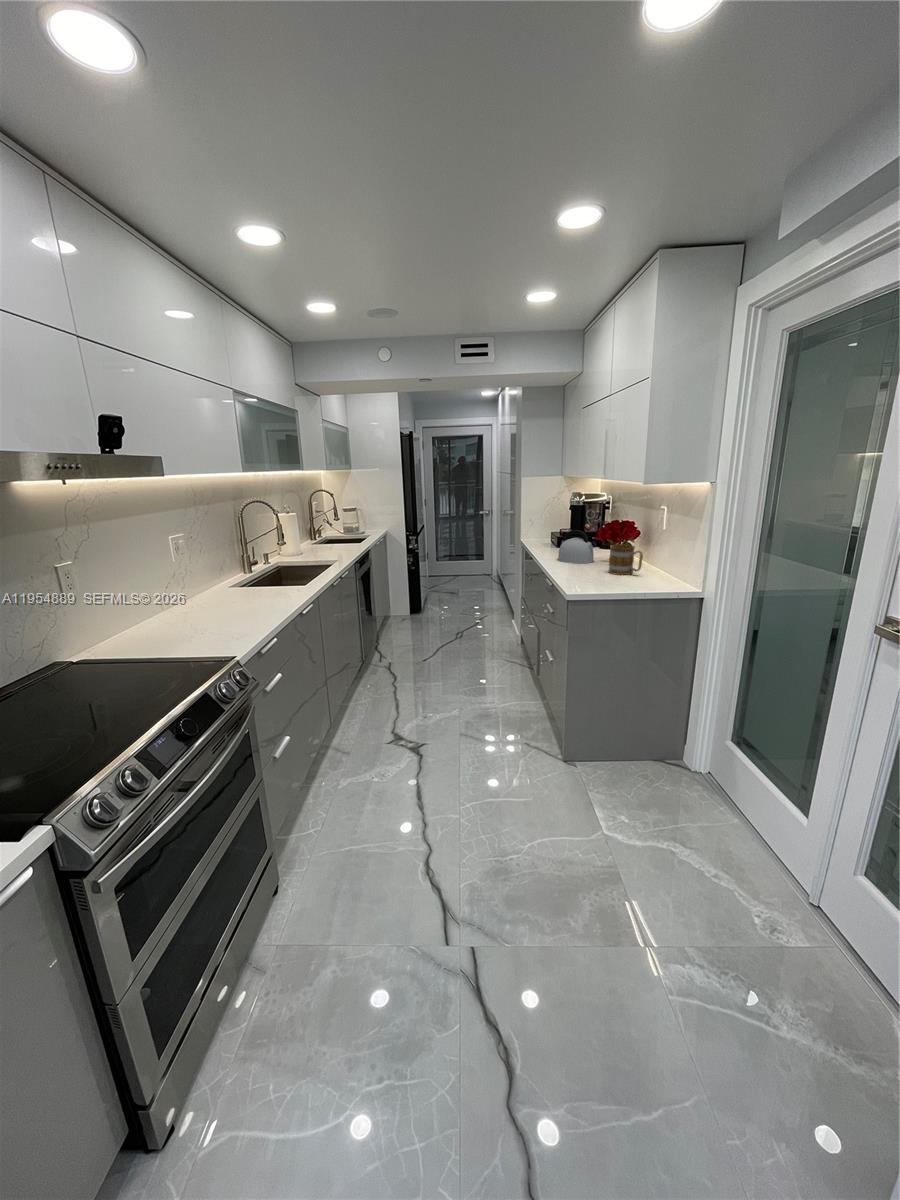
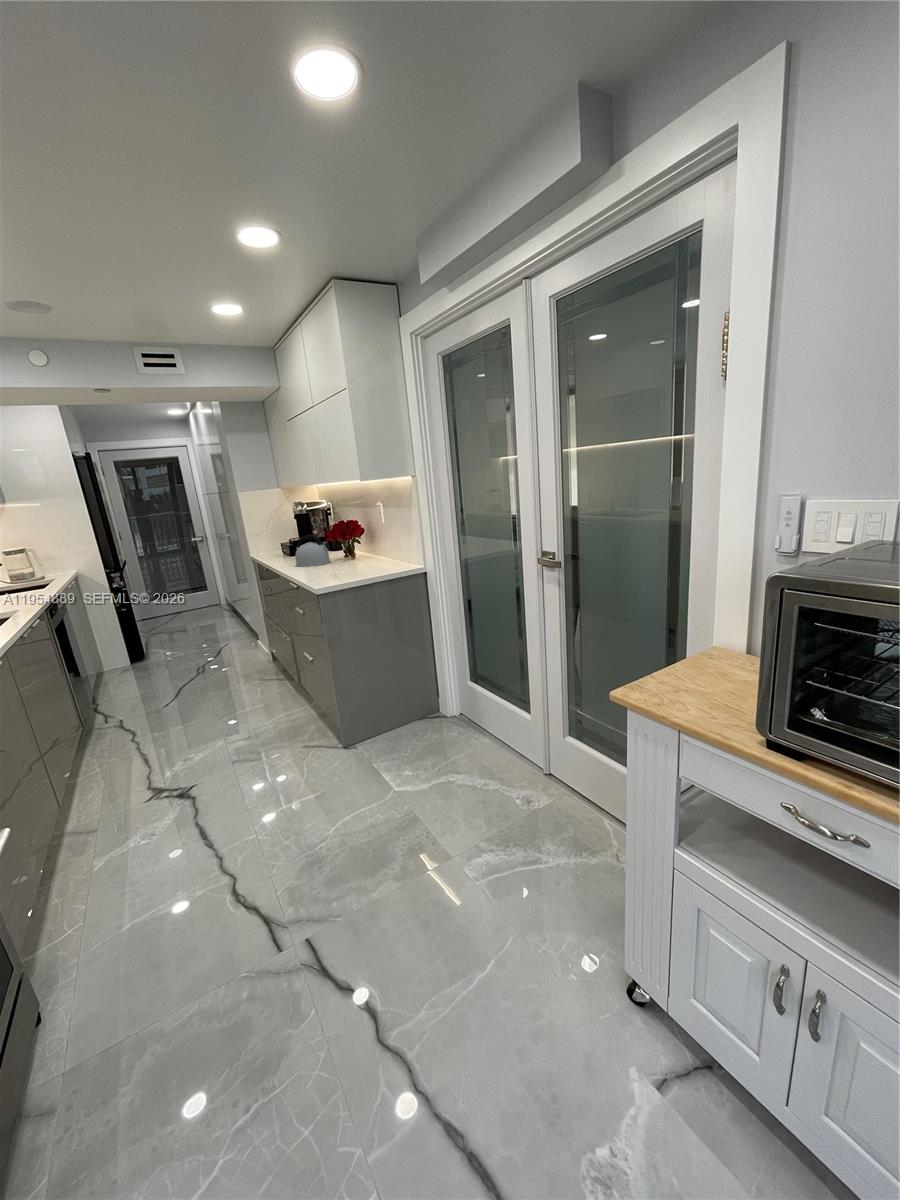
mug: present [609,544,643,575] -> none [343,540,374,568]

